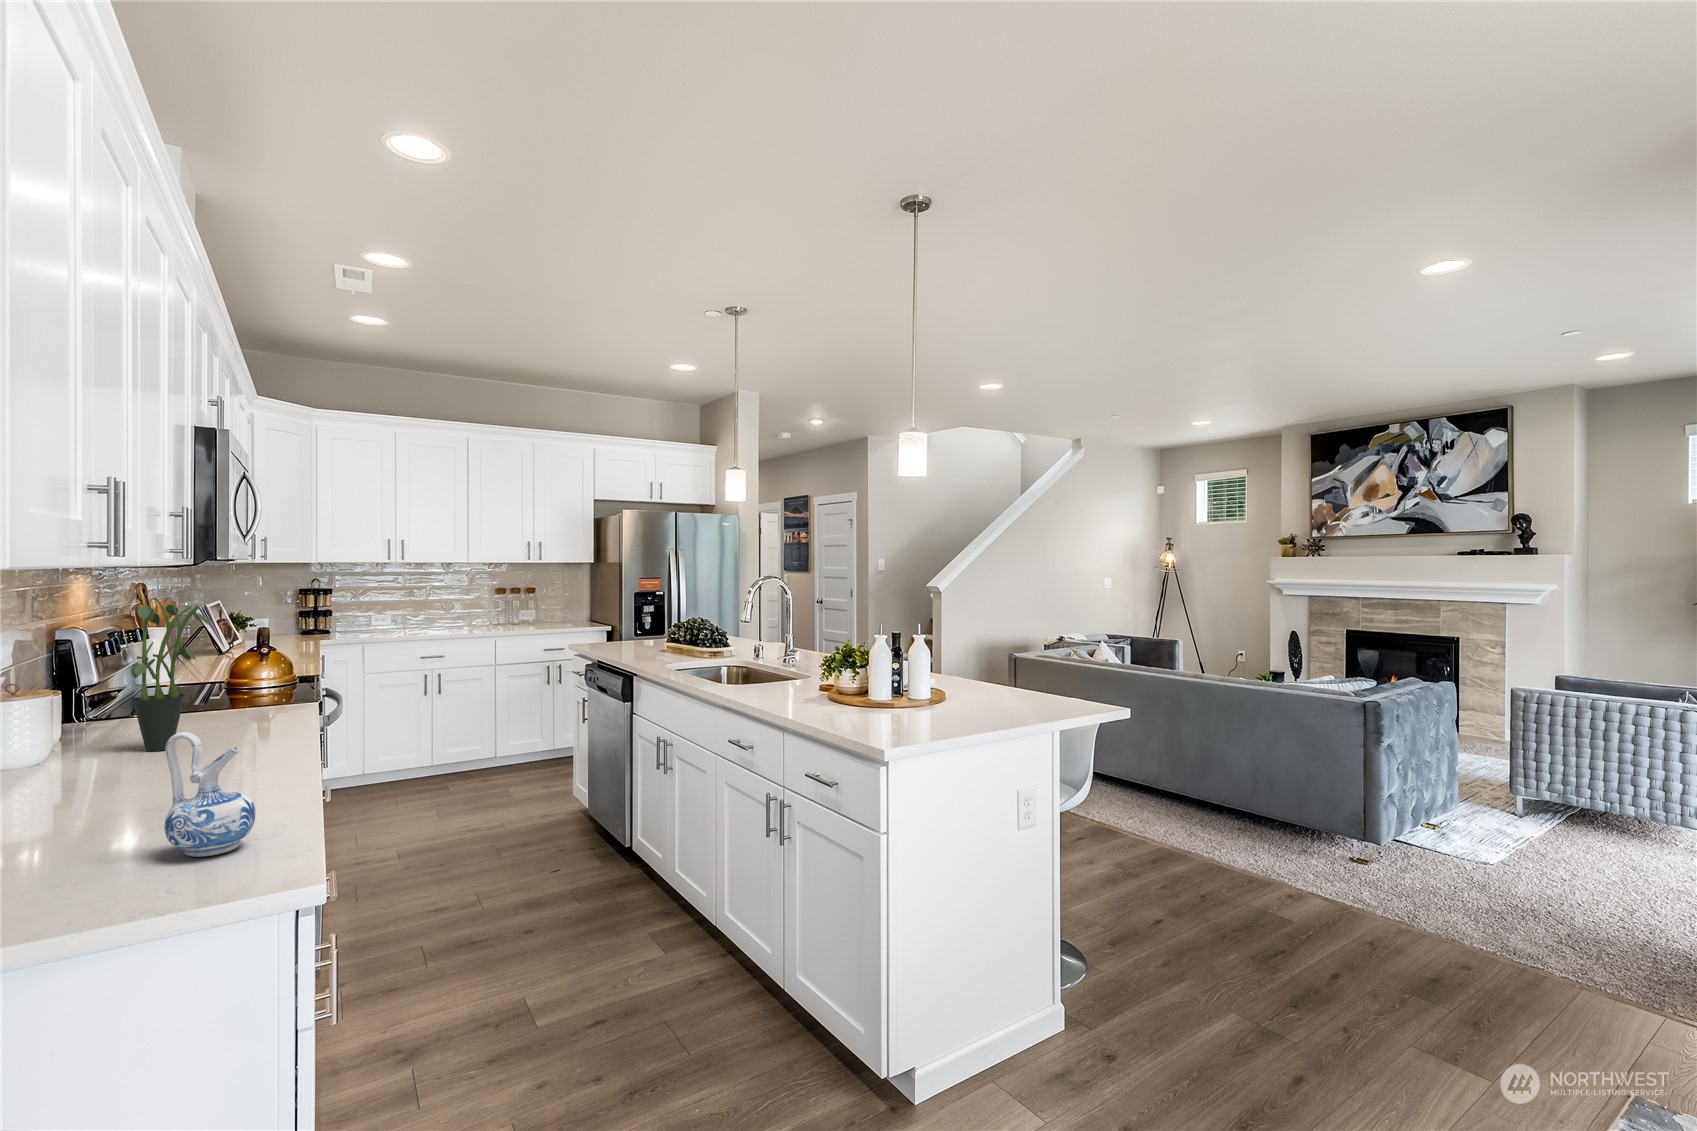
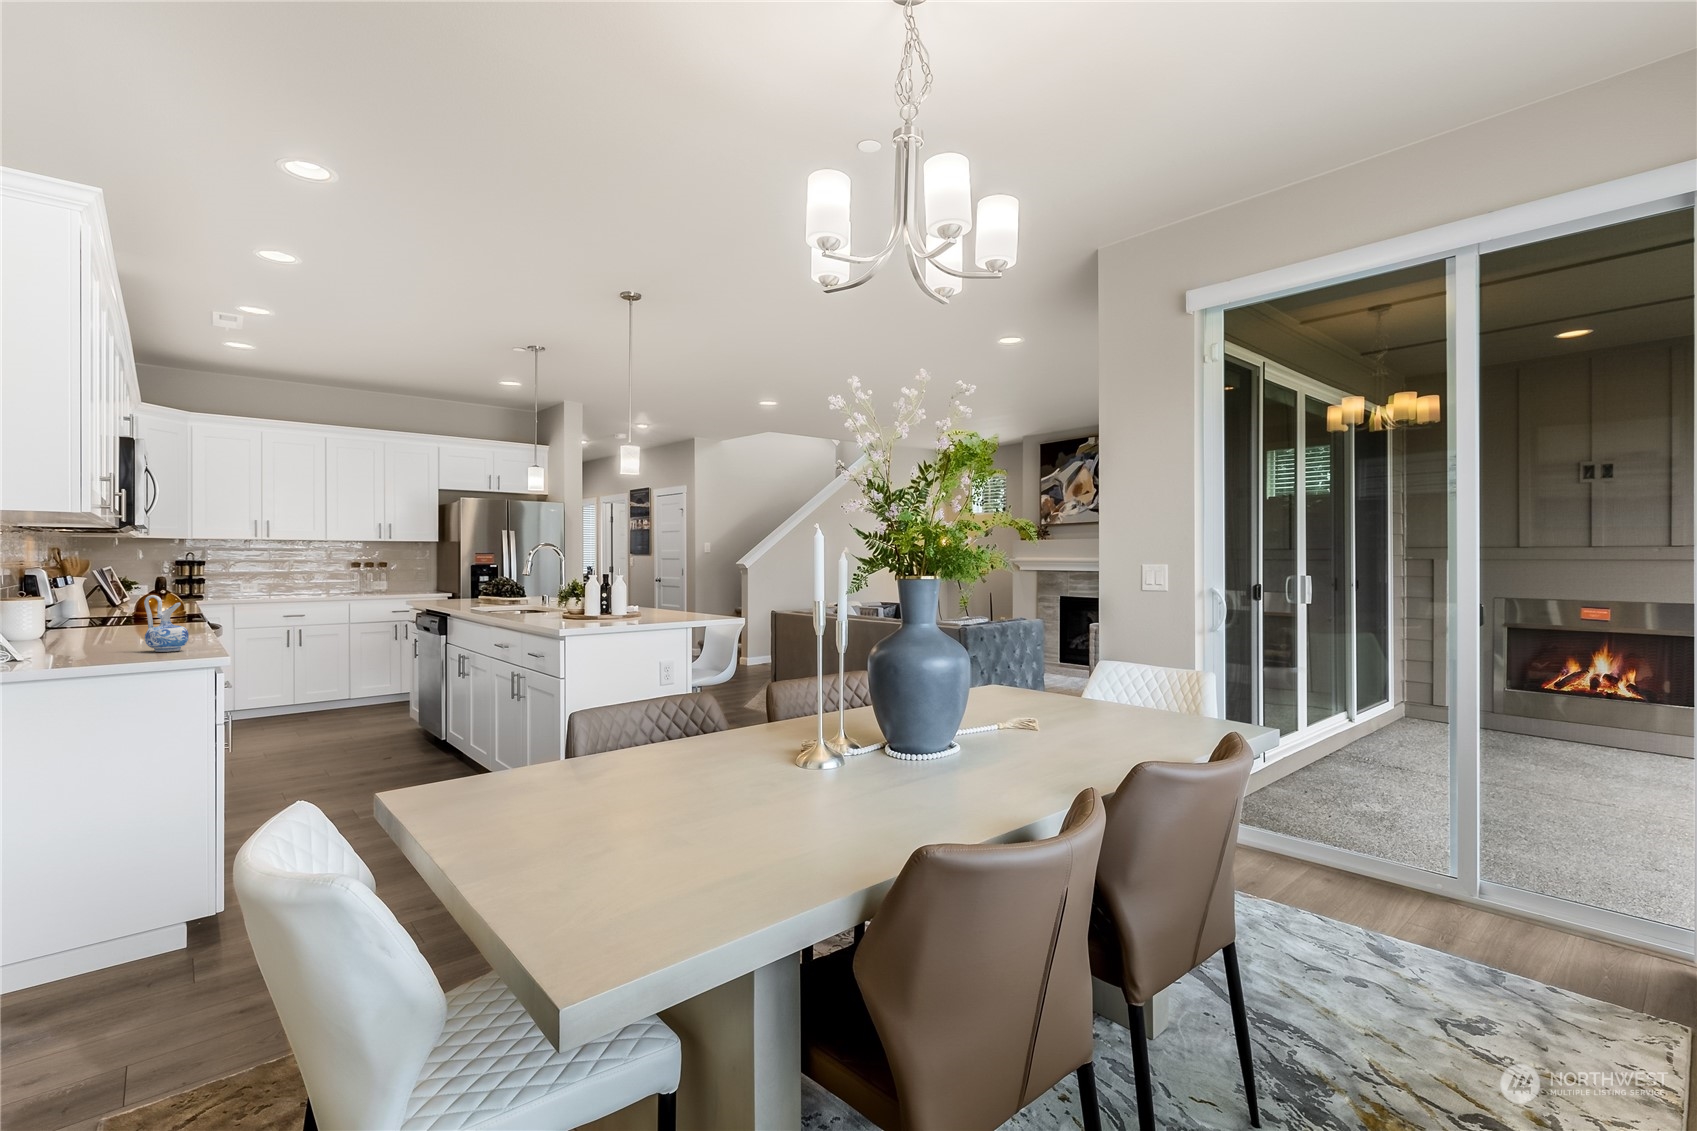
potted plant: present [131,597,208,751] -> none [94,544,142,634]

